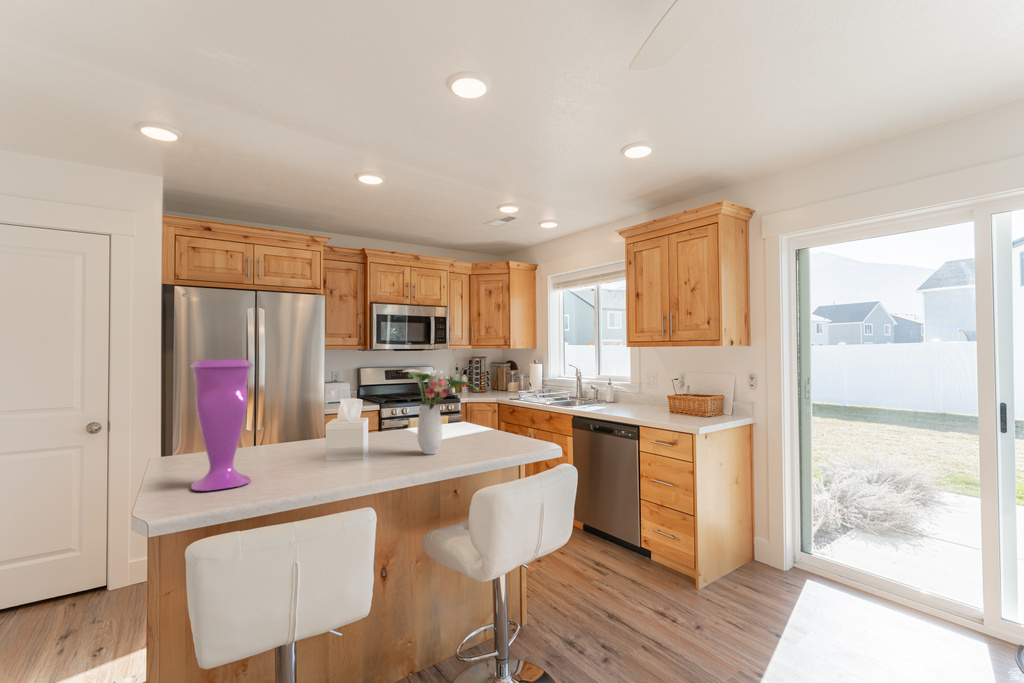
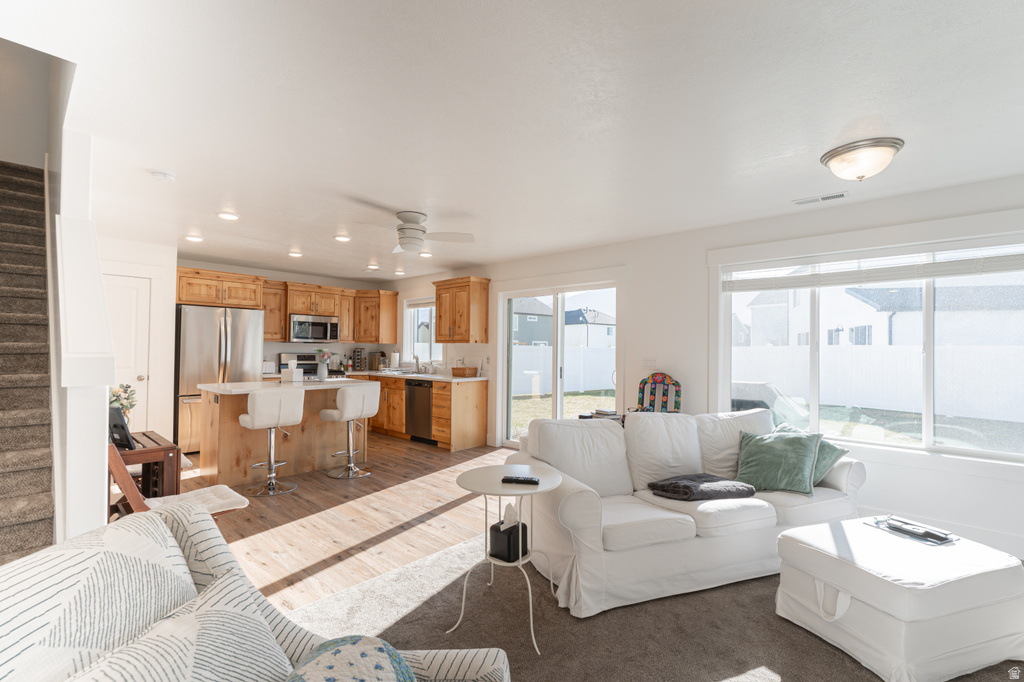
vase: present [190,359,253,491] -> none [234,342,258,385]

